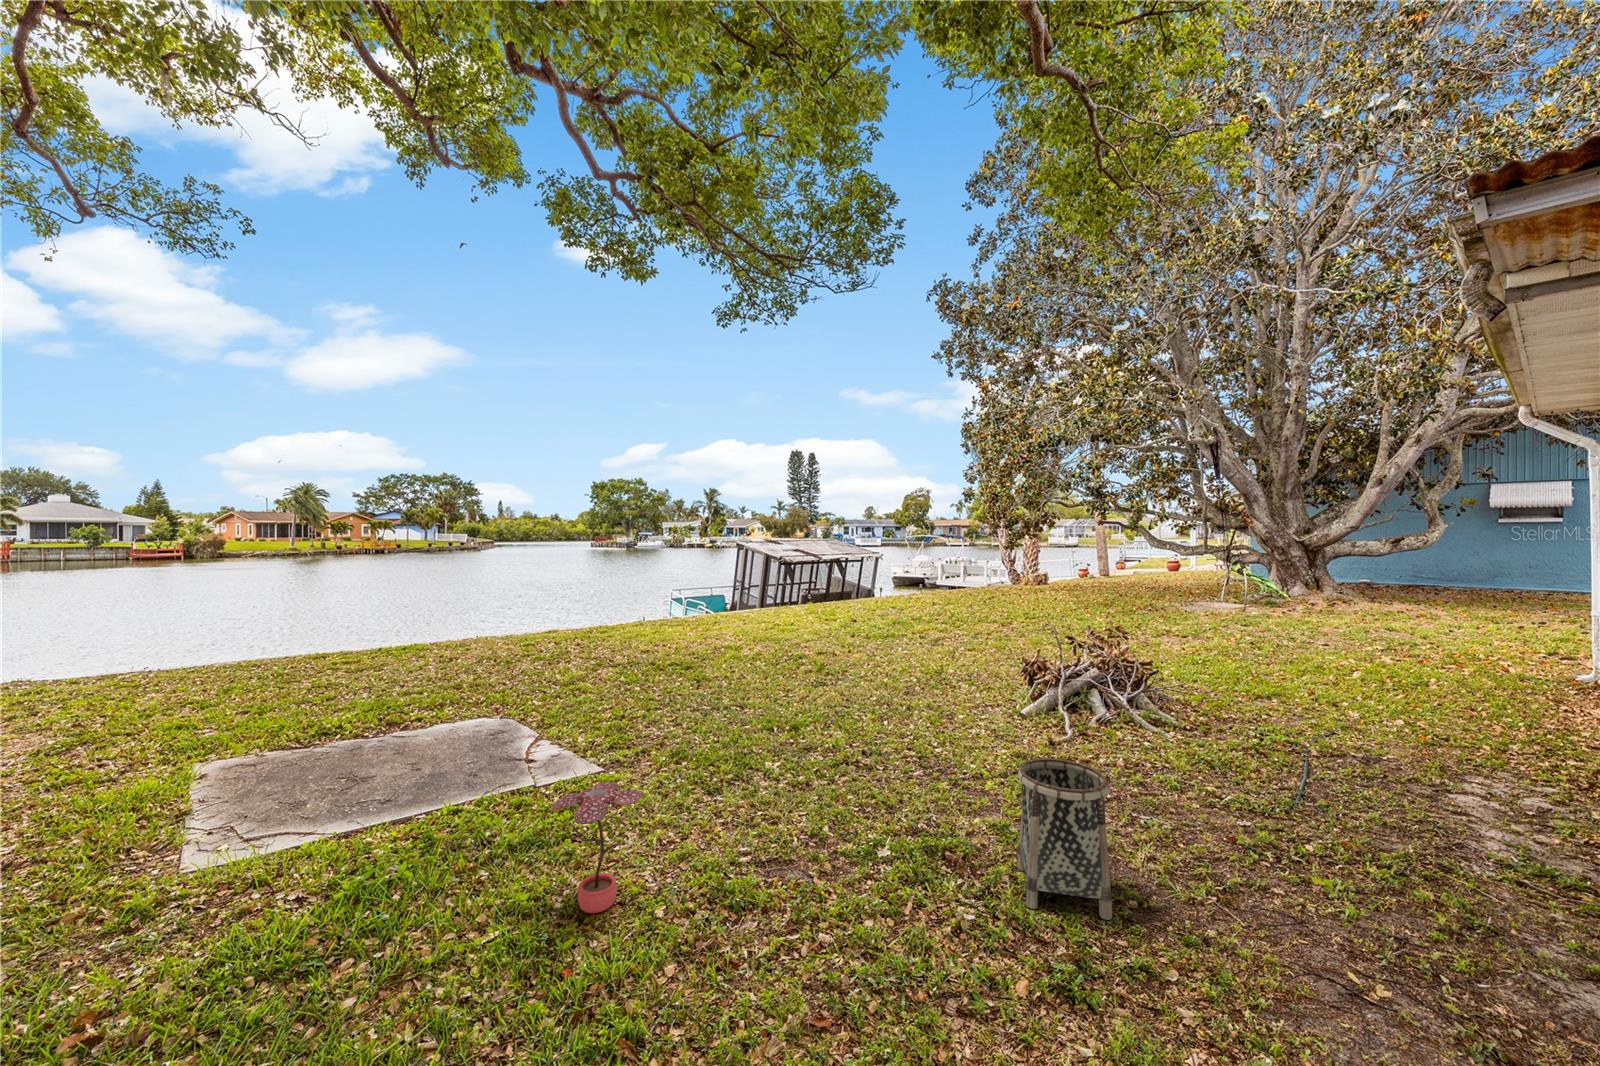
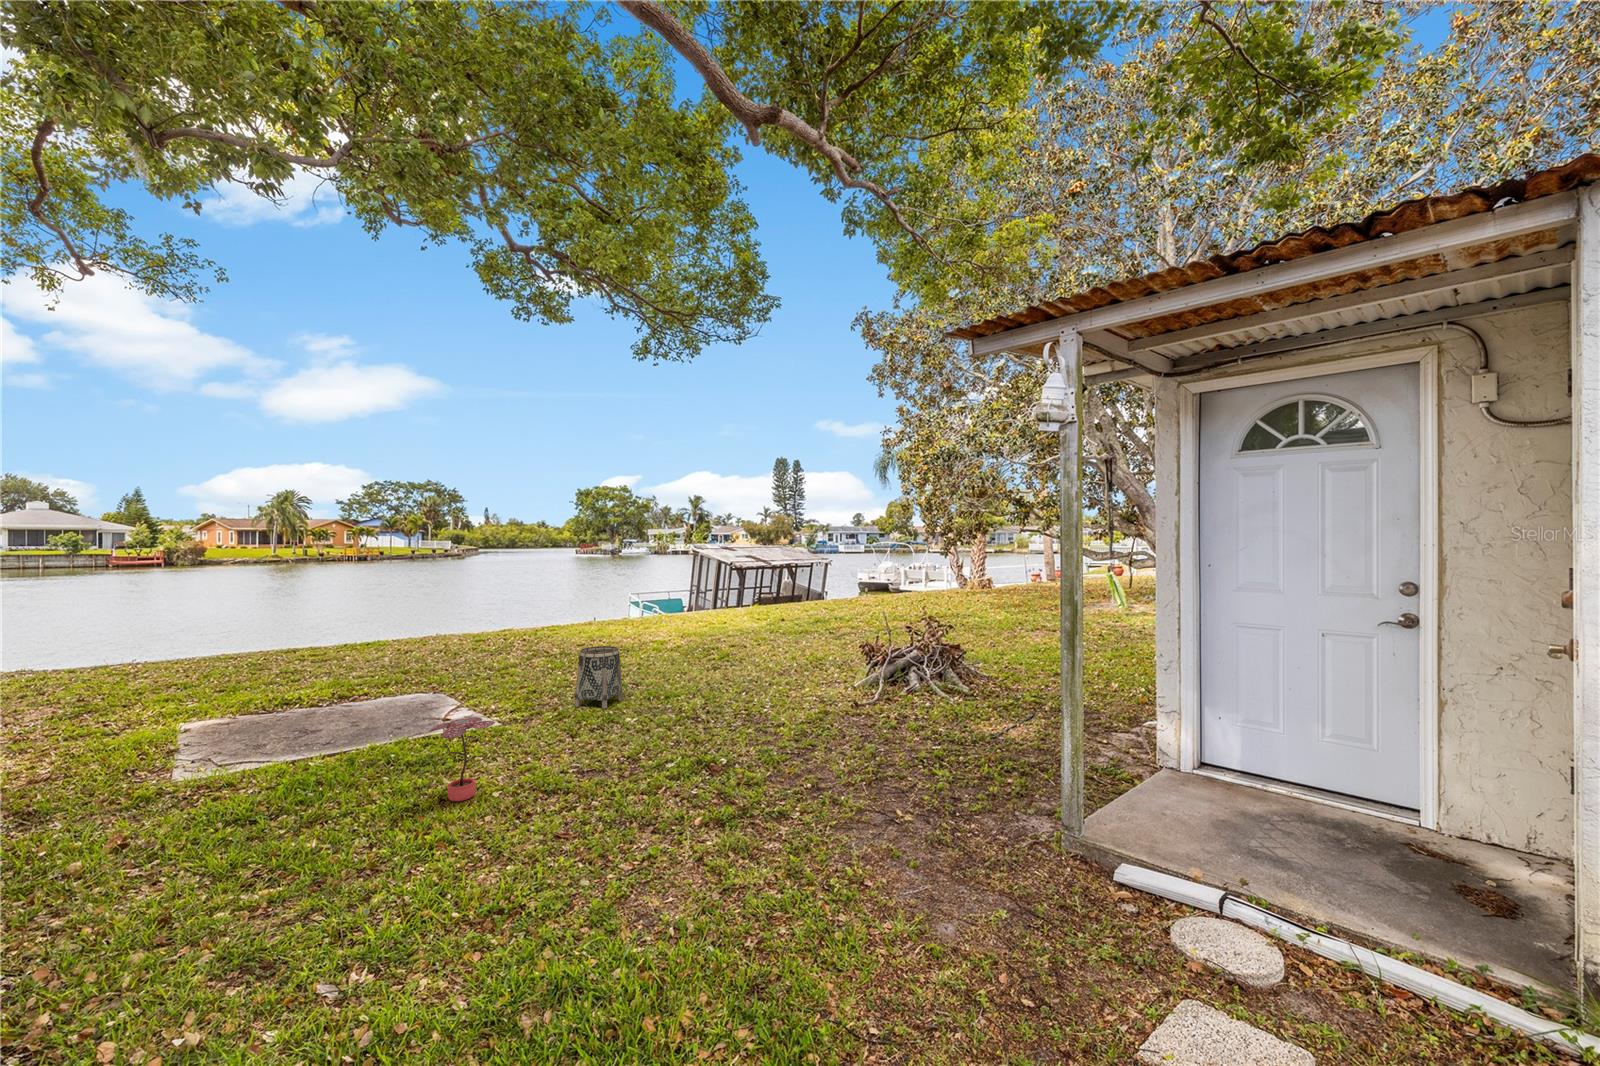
basket: present [1018,758,1112,920] -> present [575,646,623,709]

